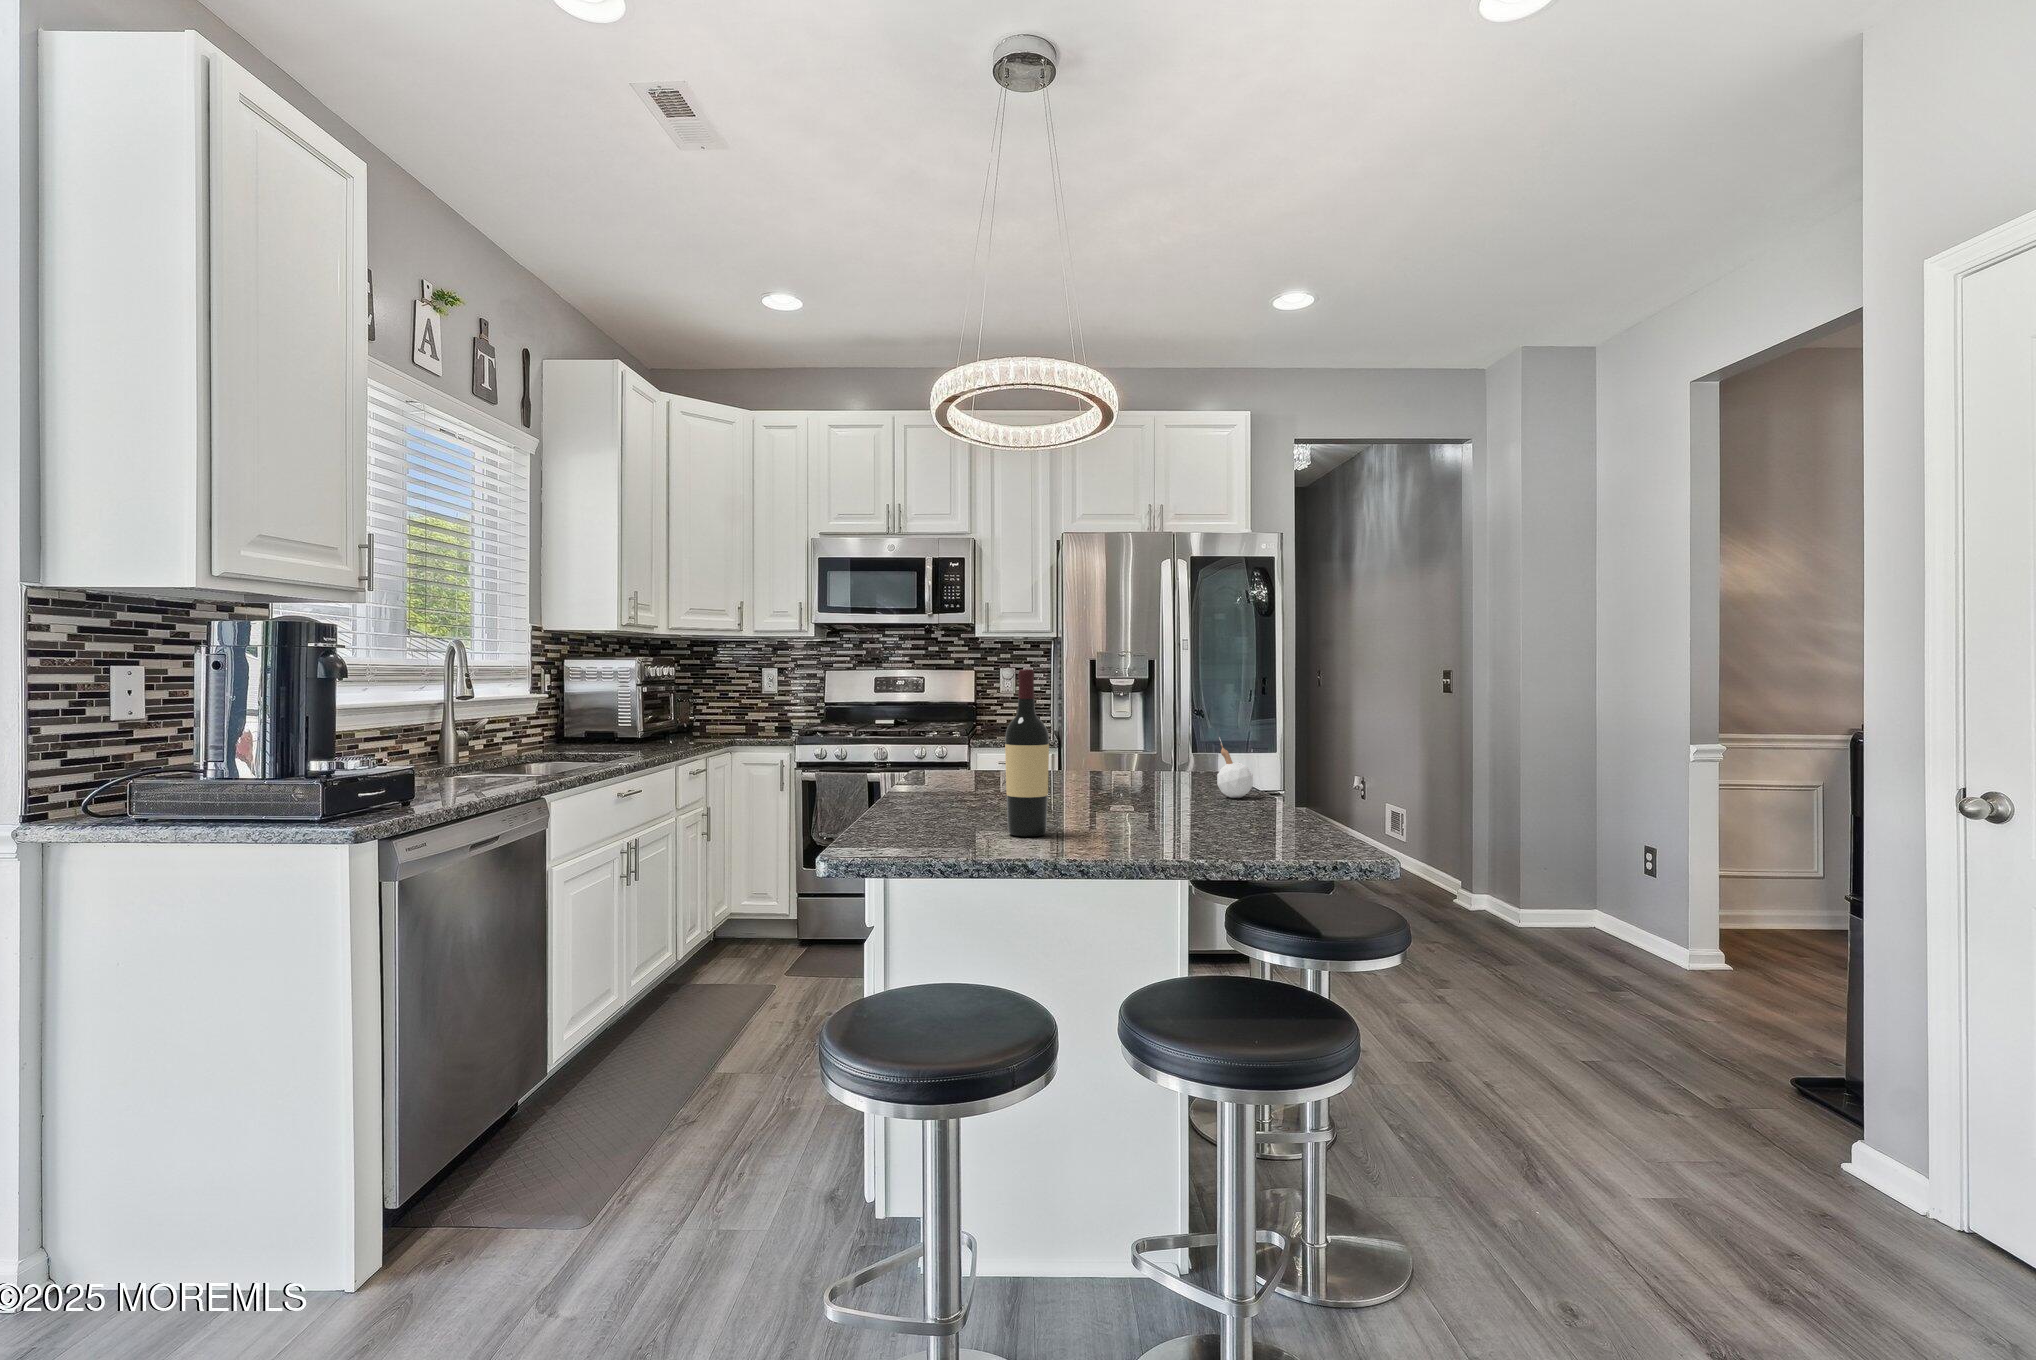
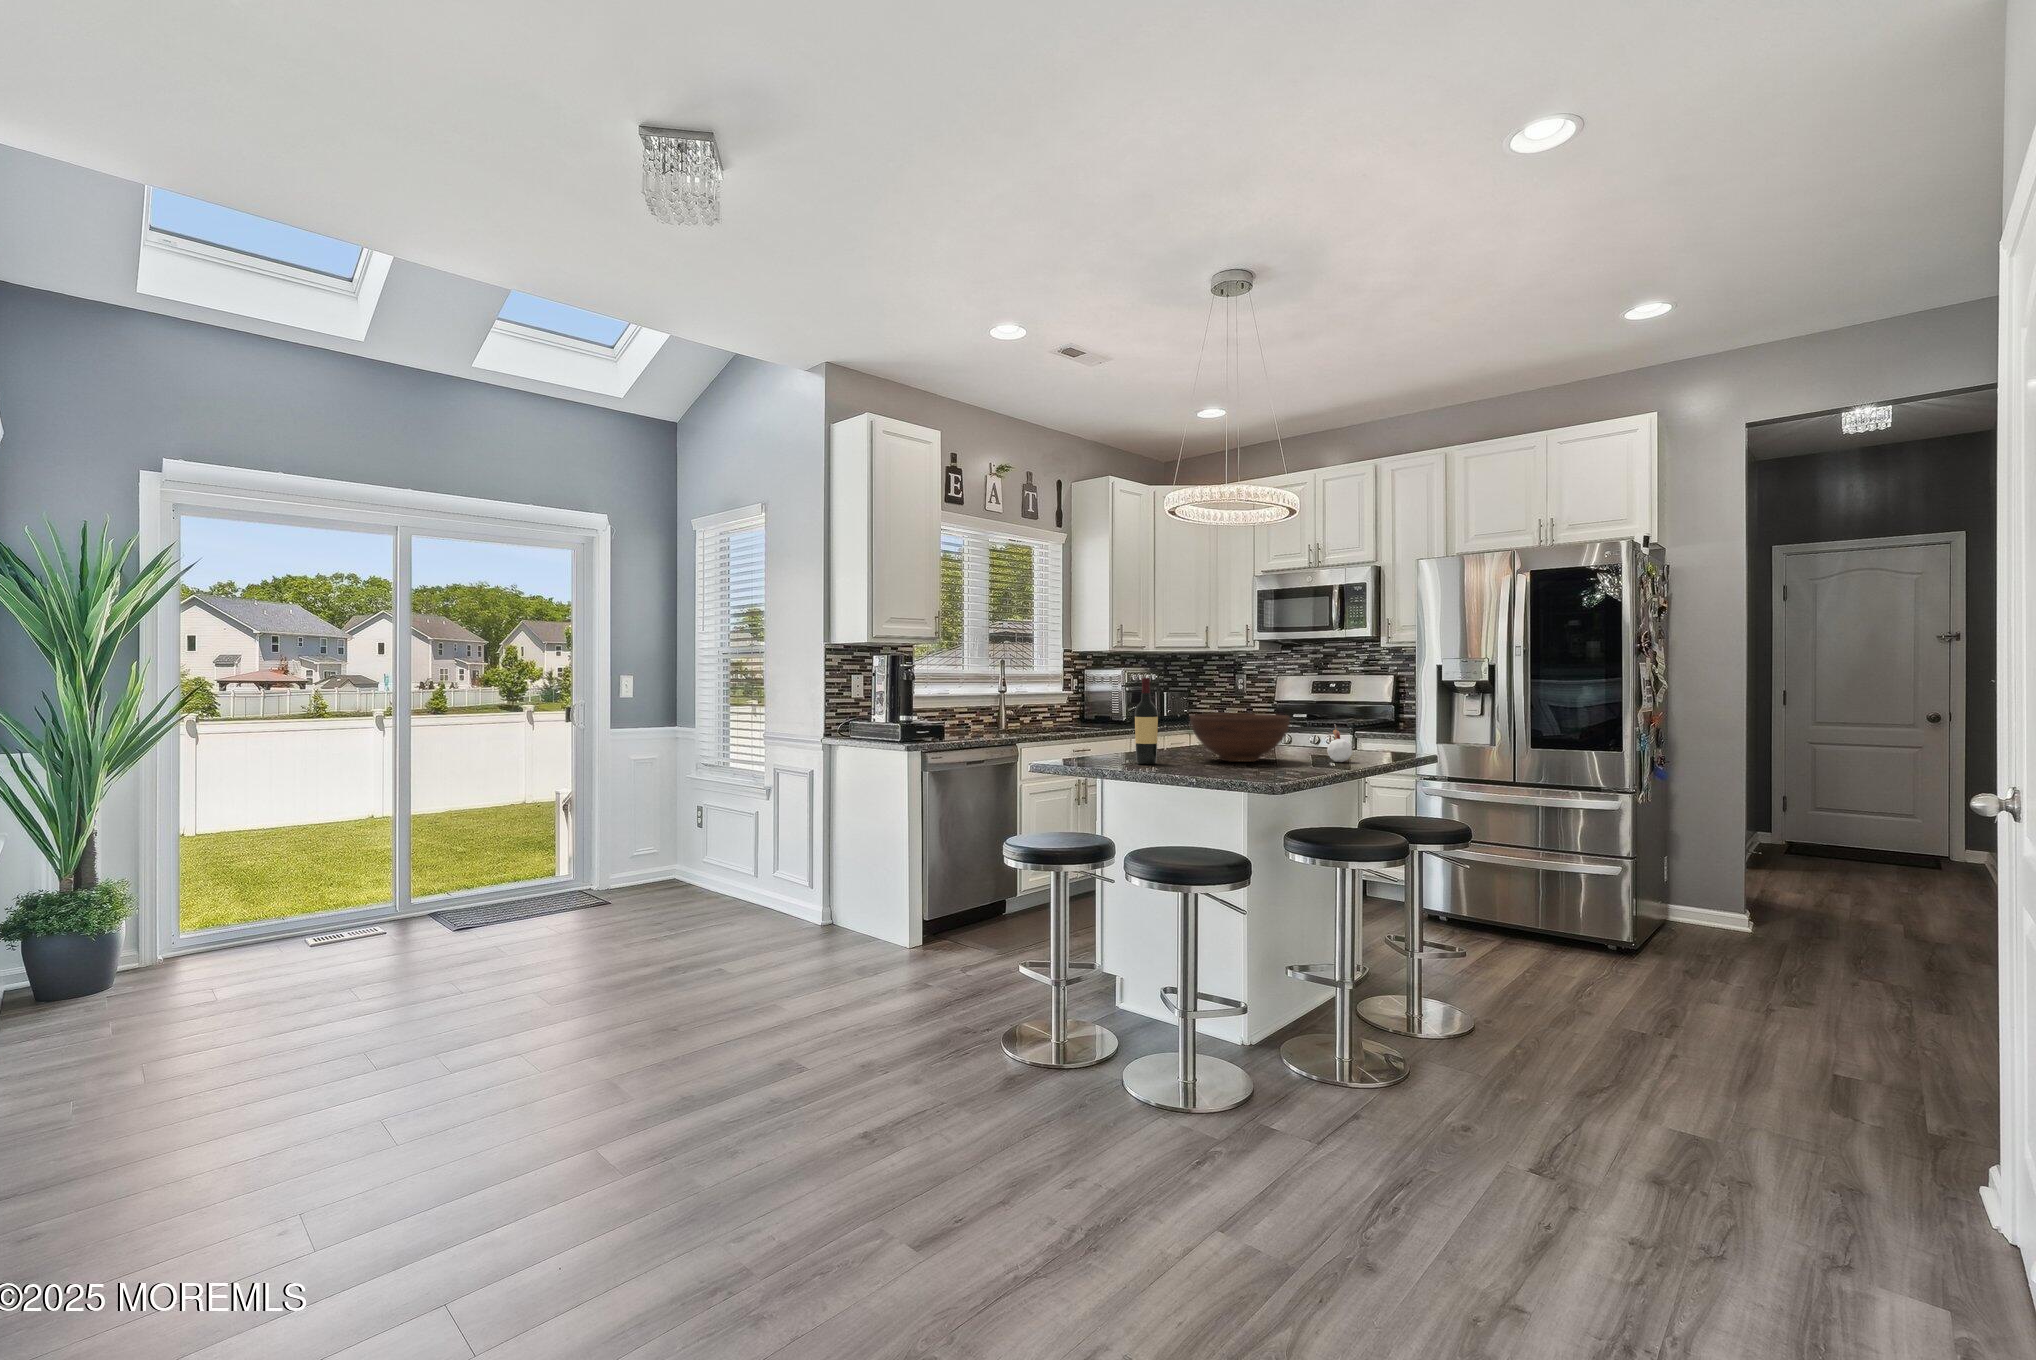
fruit bowl: none [1042,728,1210,813] -> present [1190,713,1290,762]

